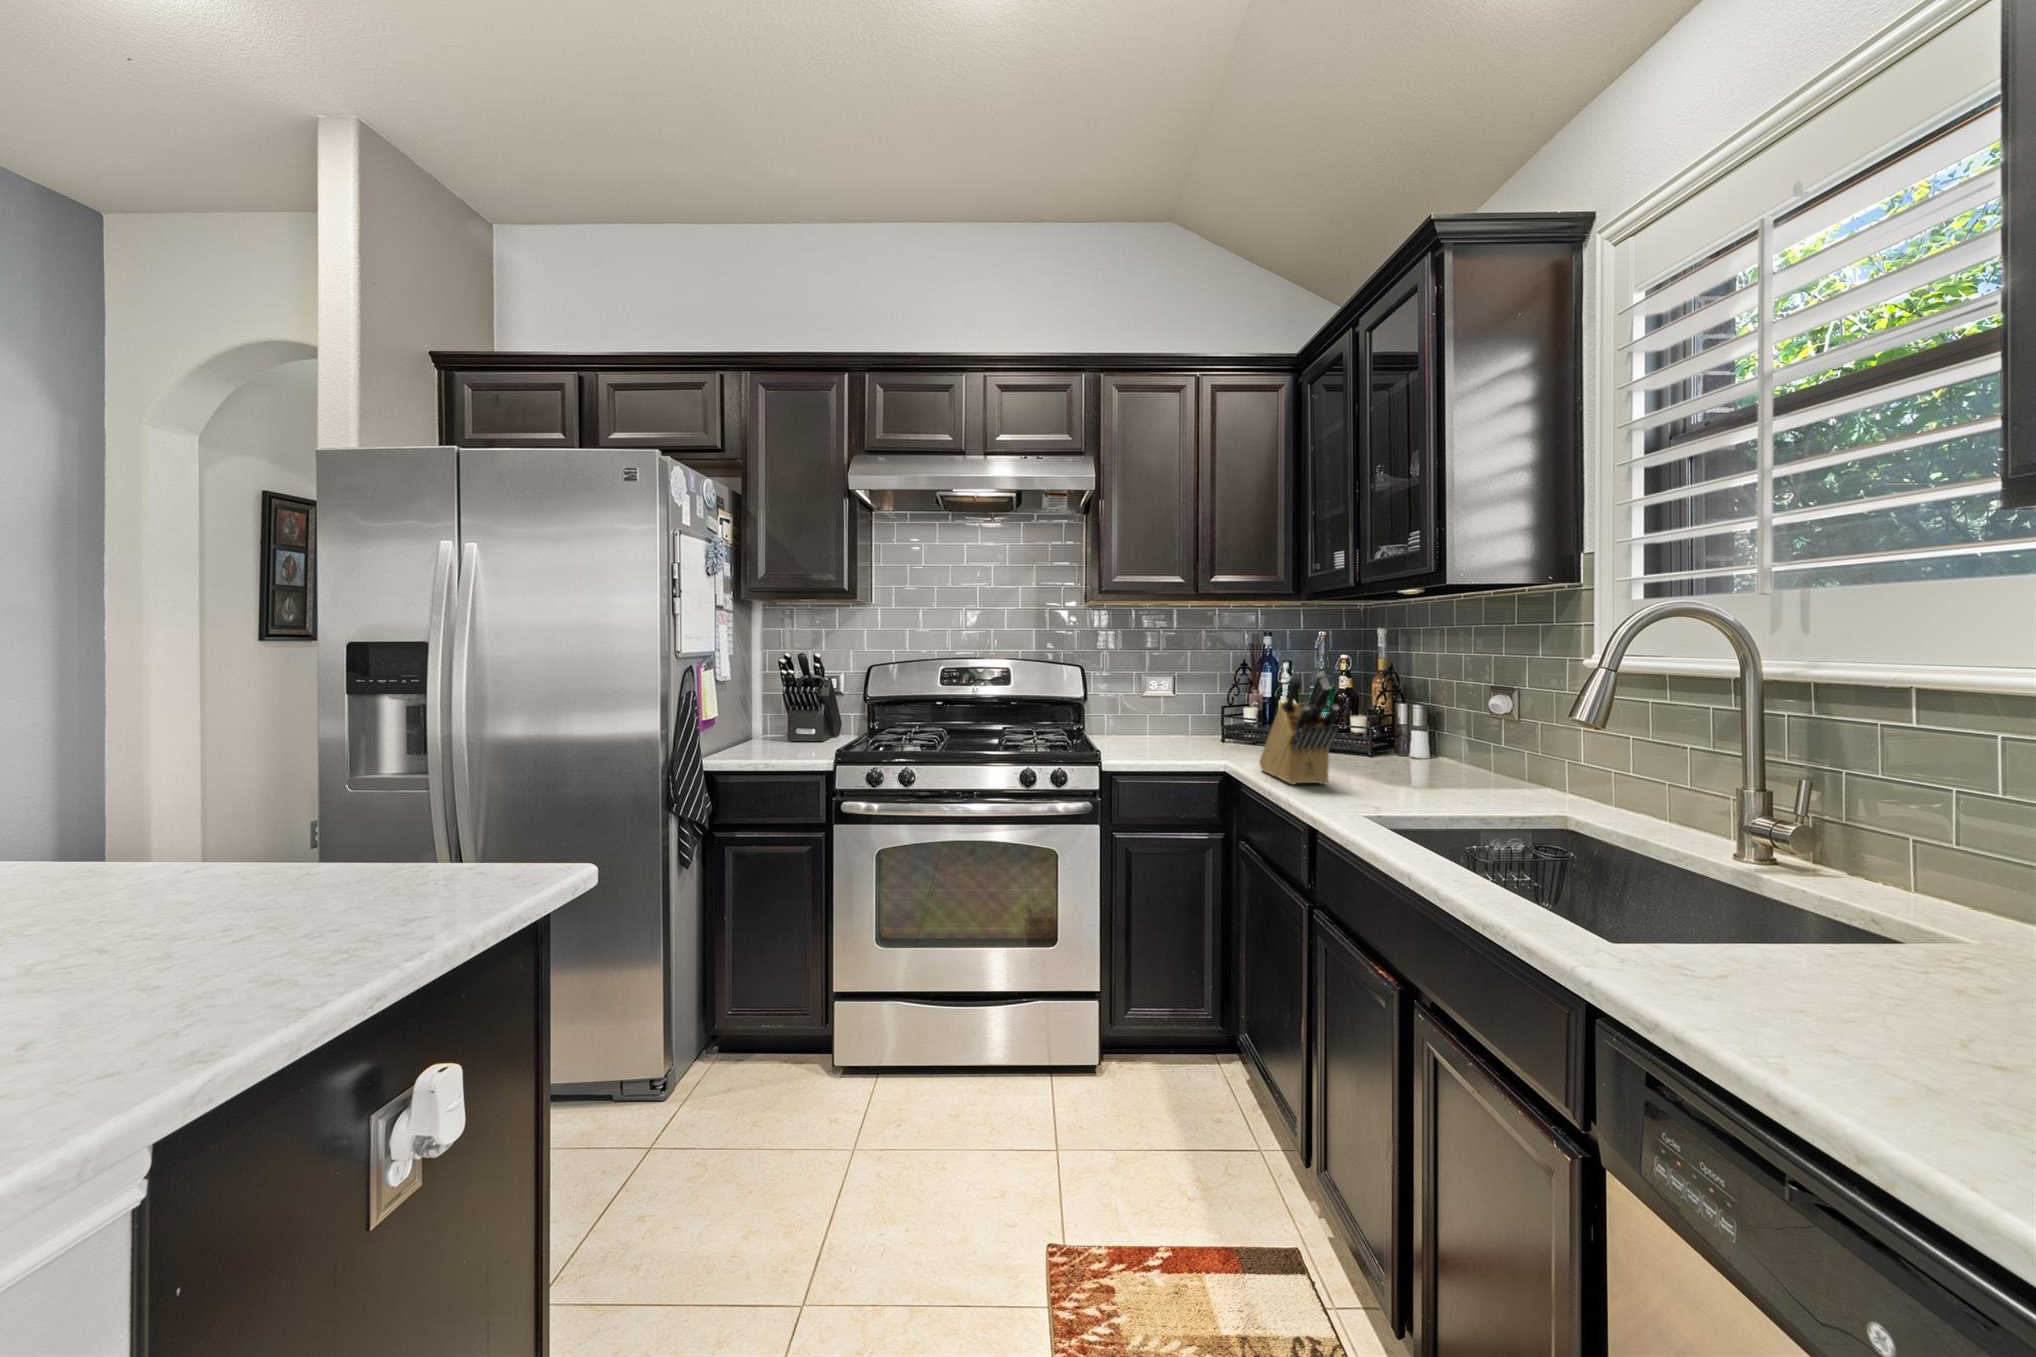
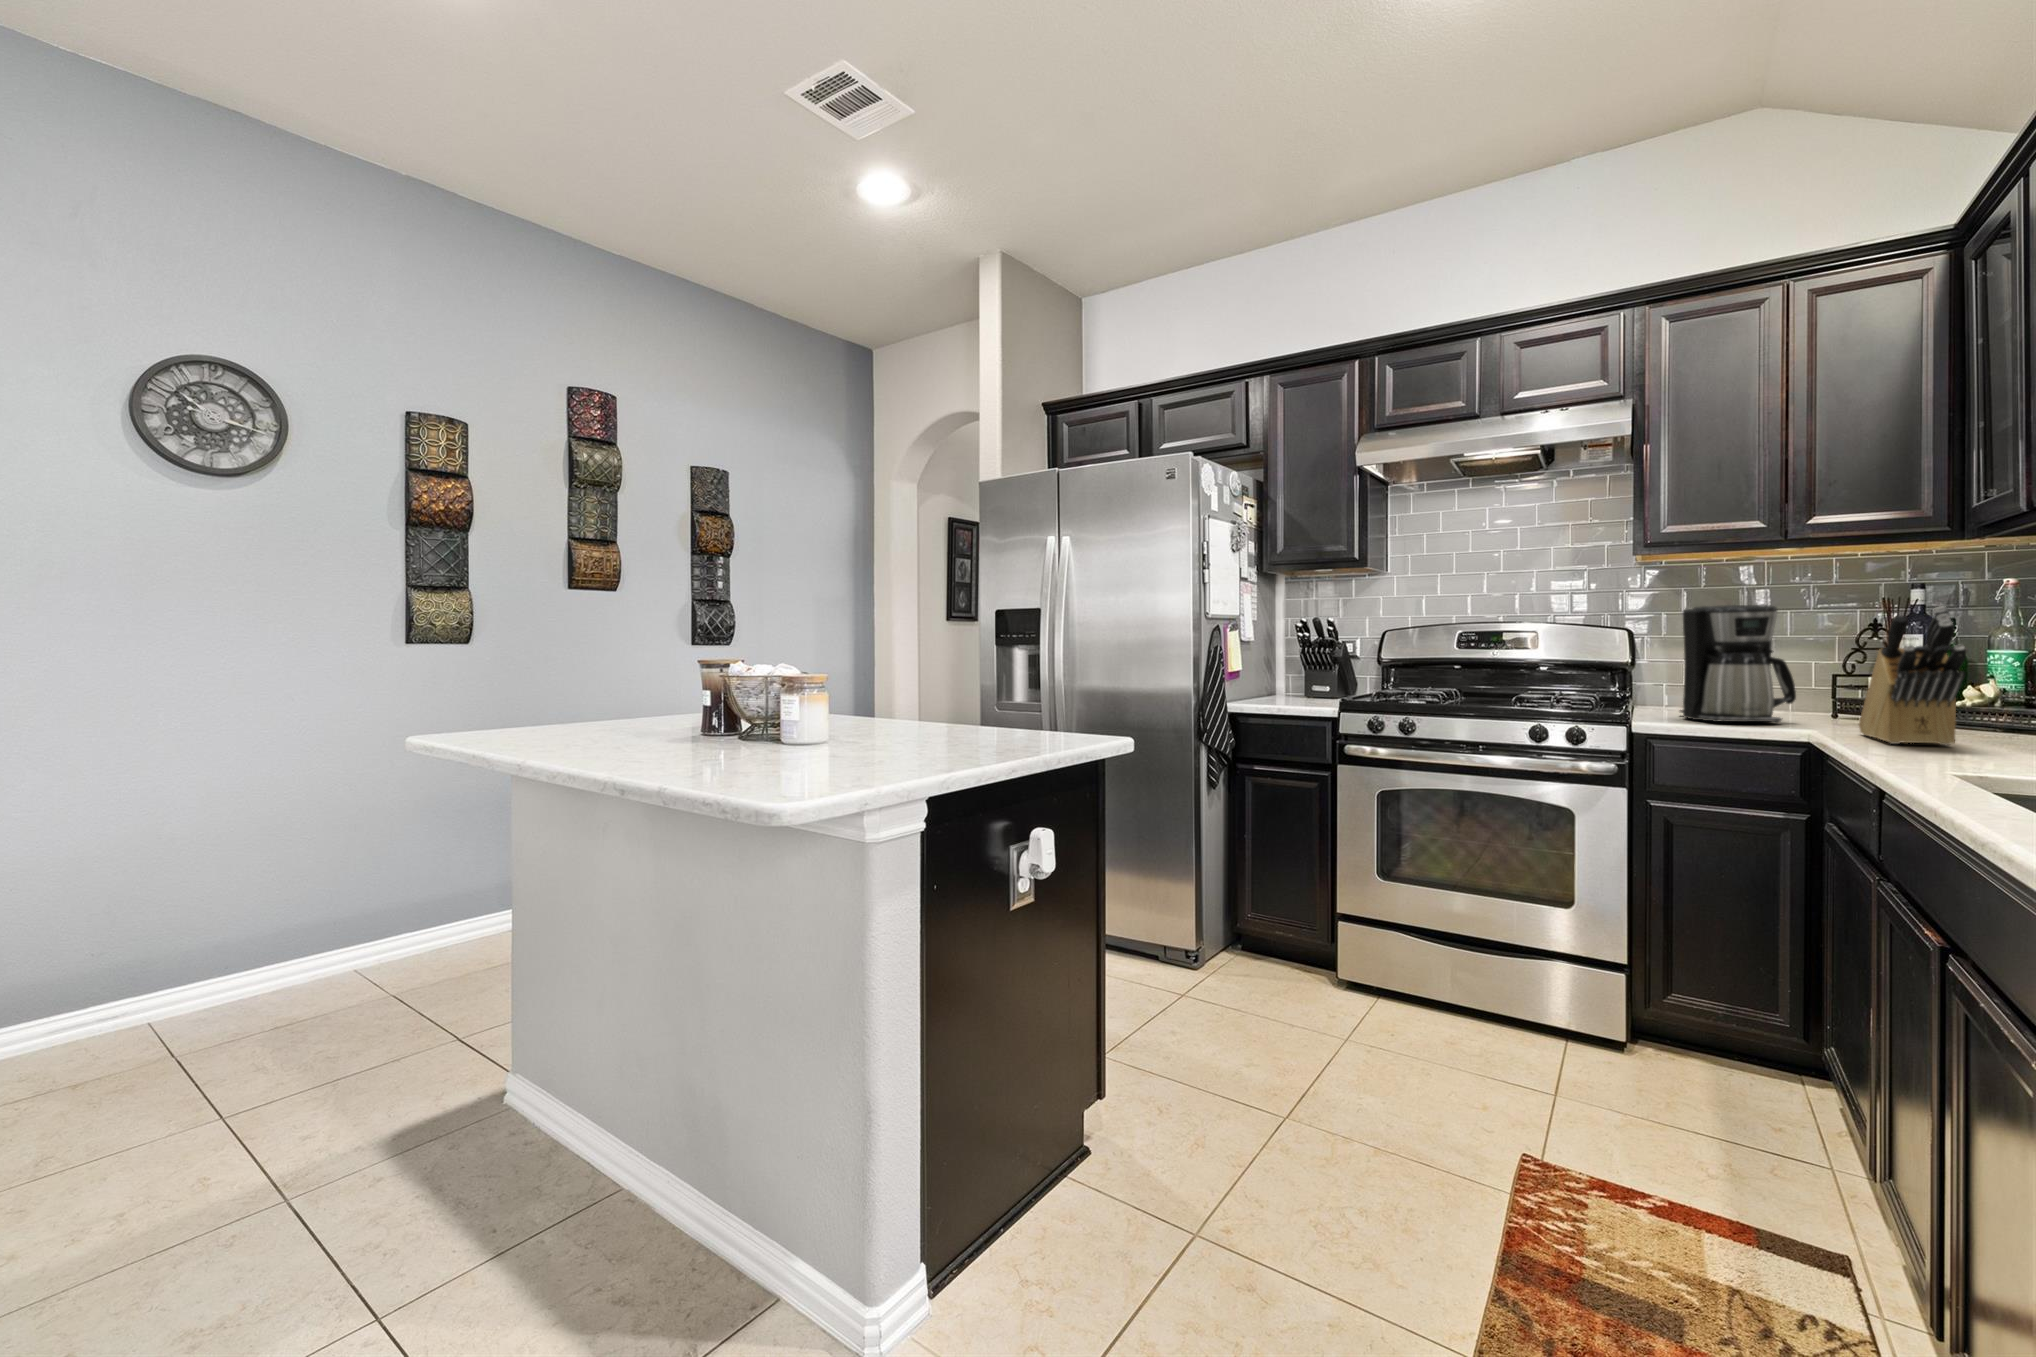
coffee maker: none [1125,653,1209,760] -> present [1680,605,1796,722]

